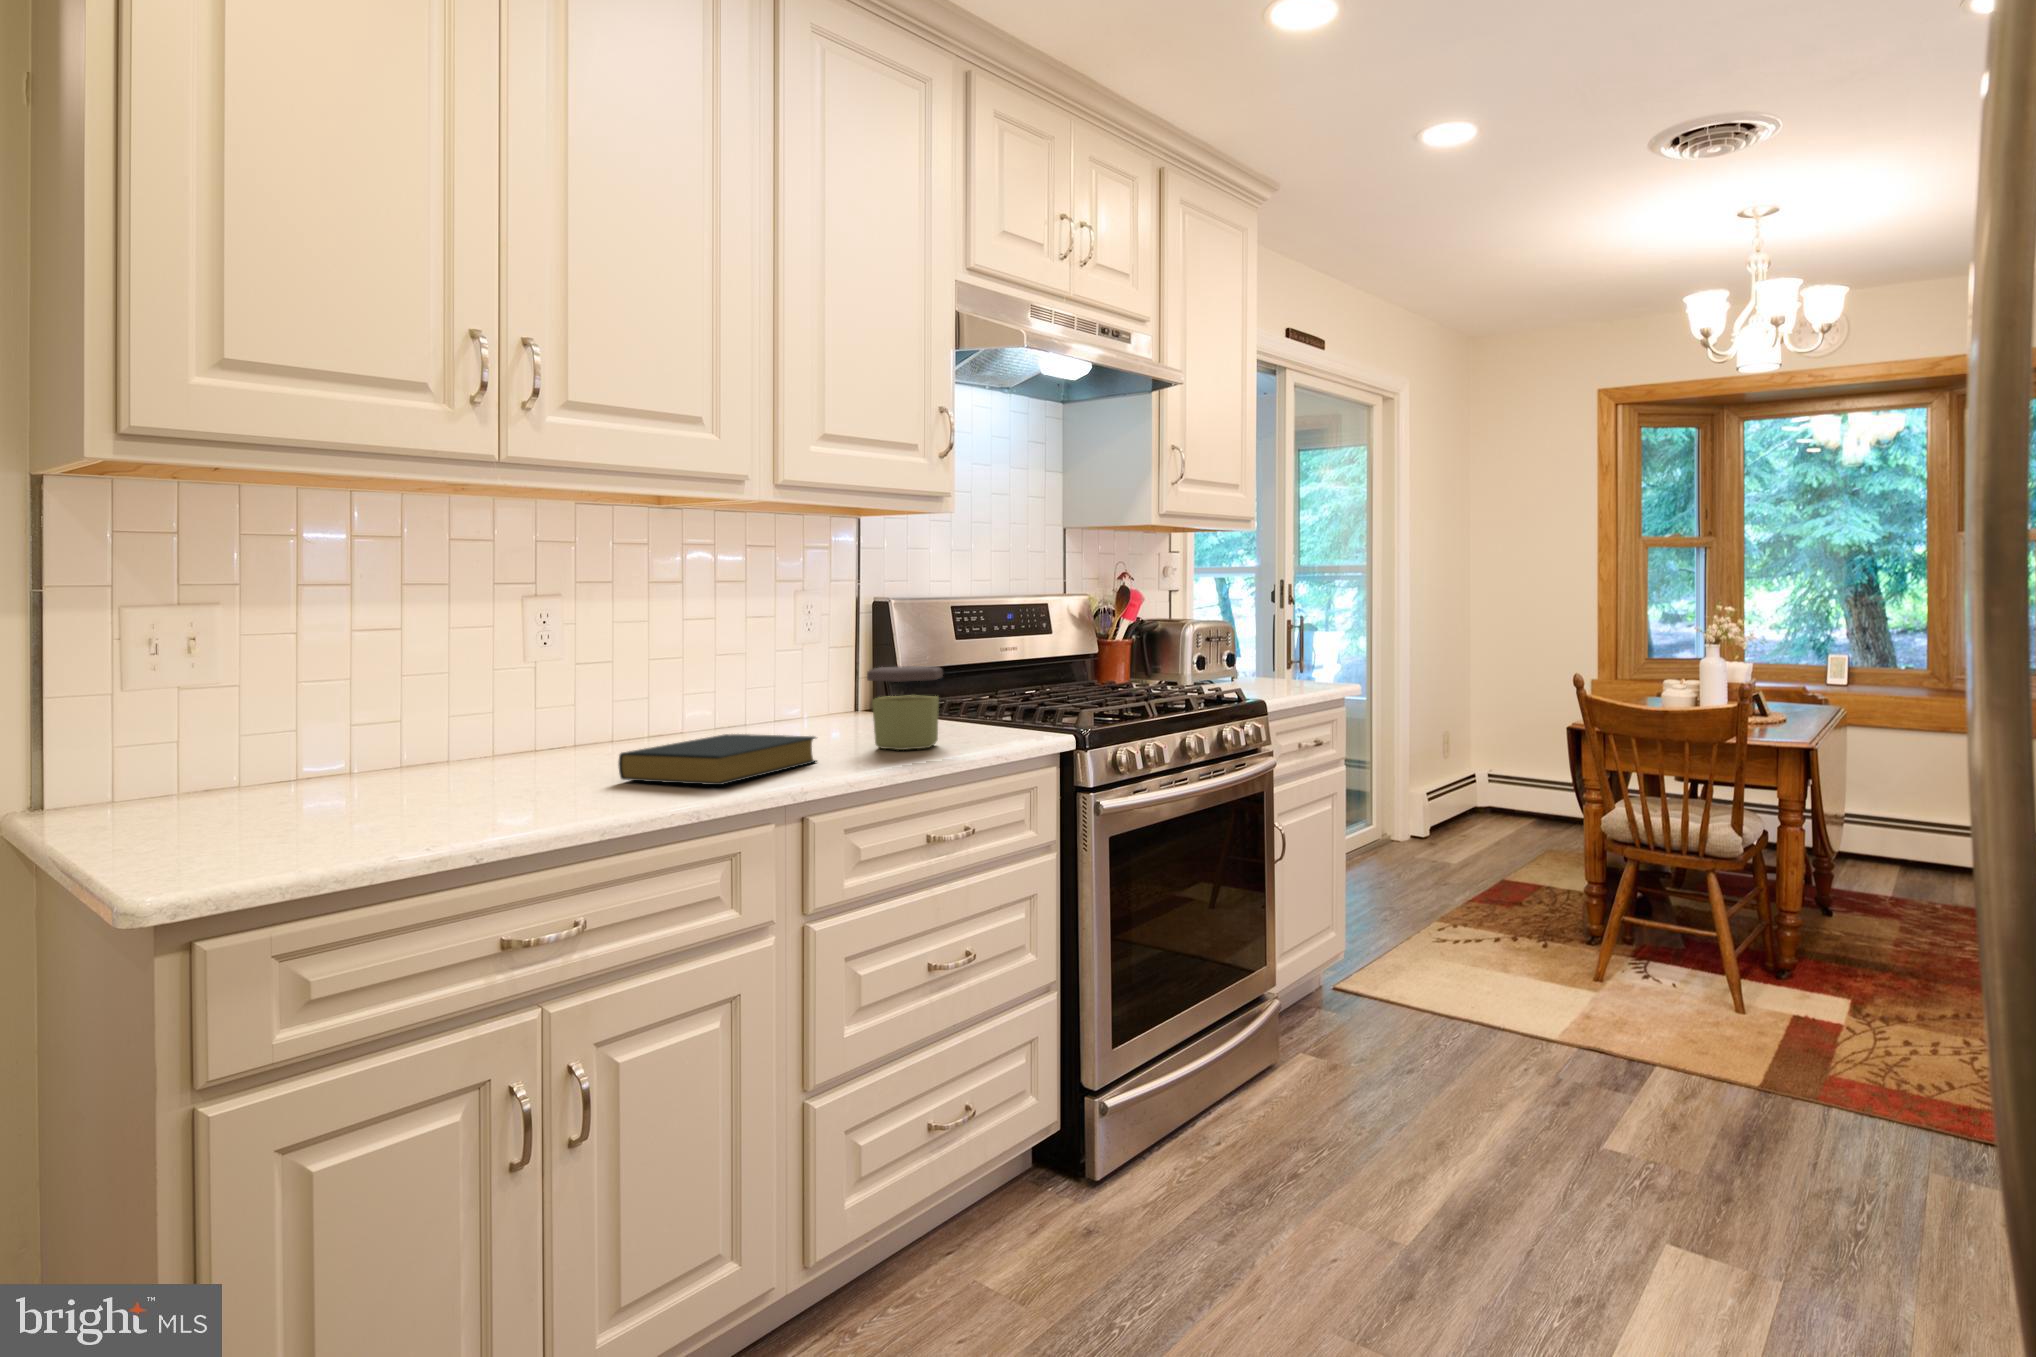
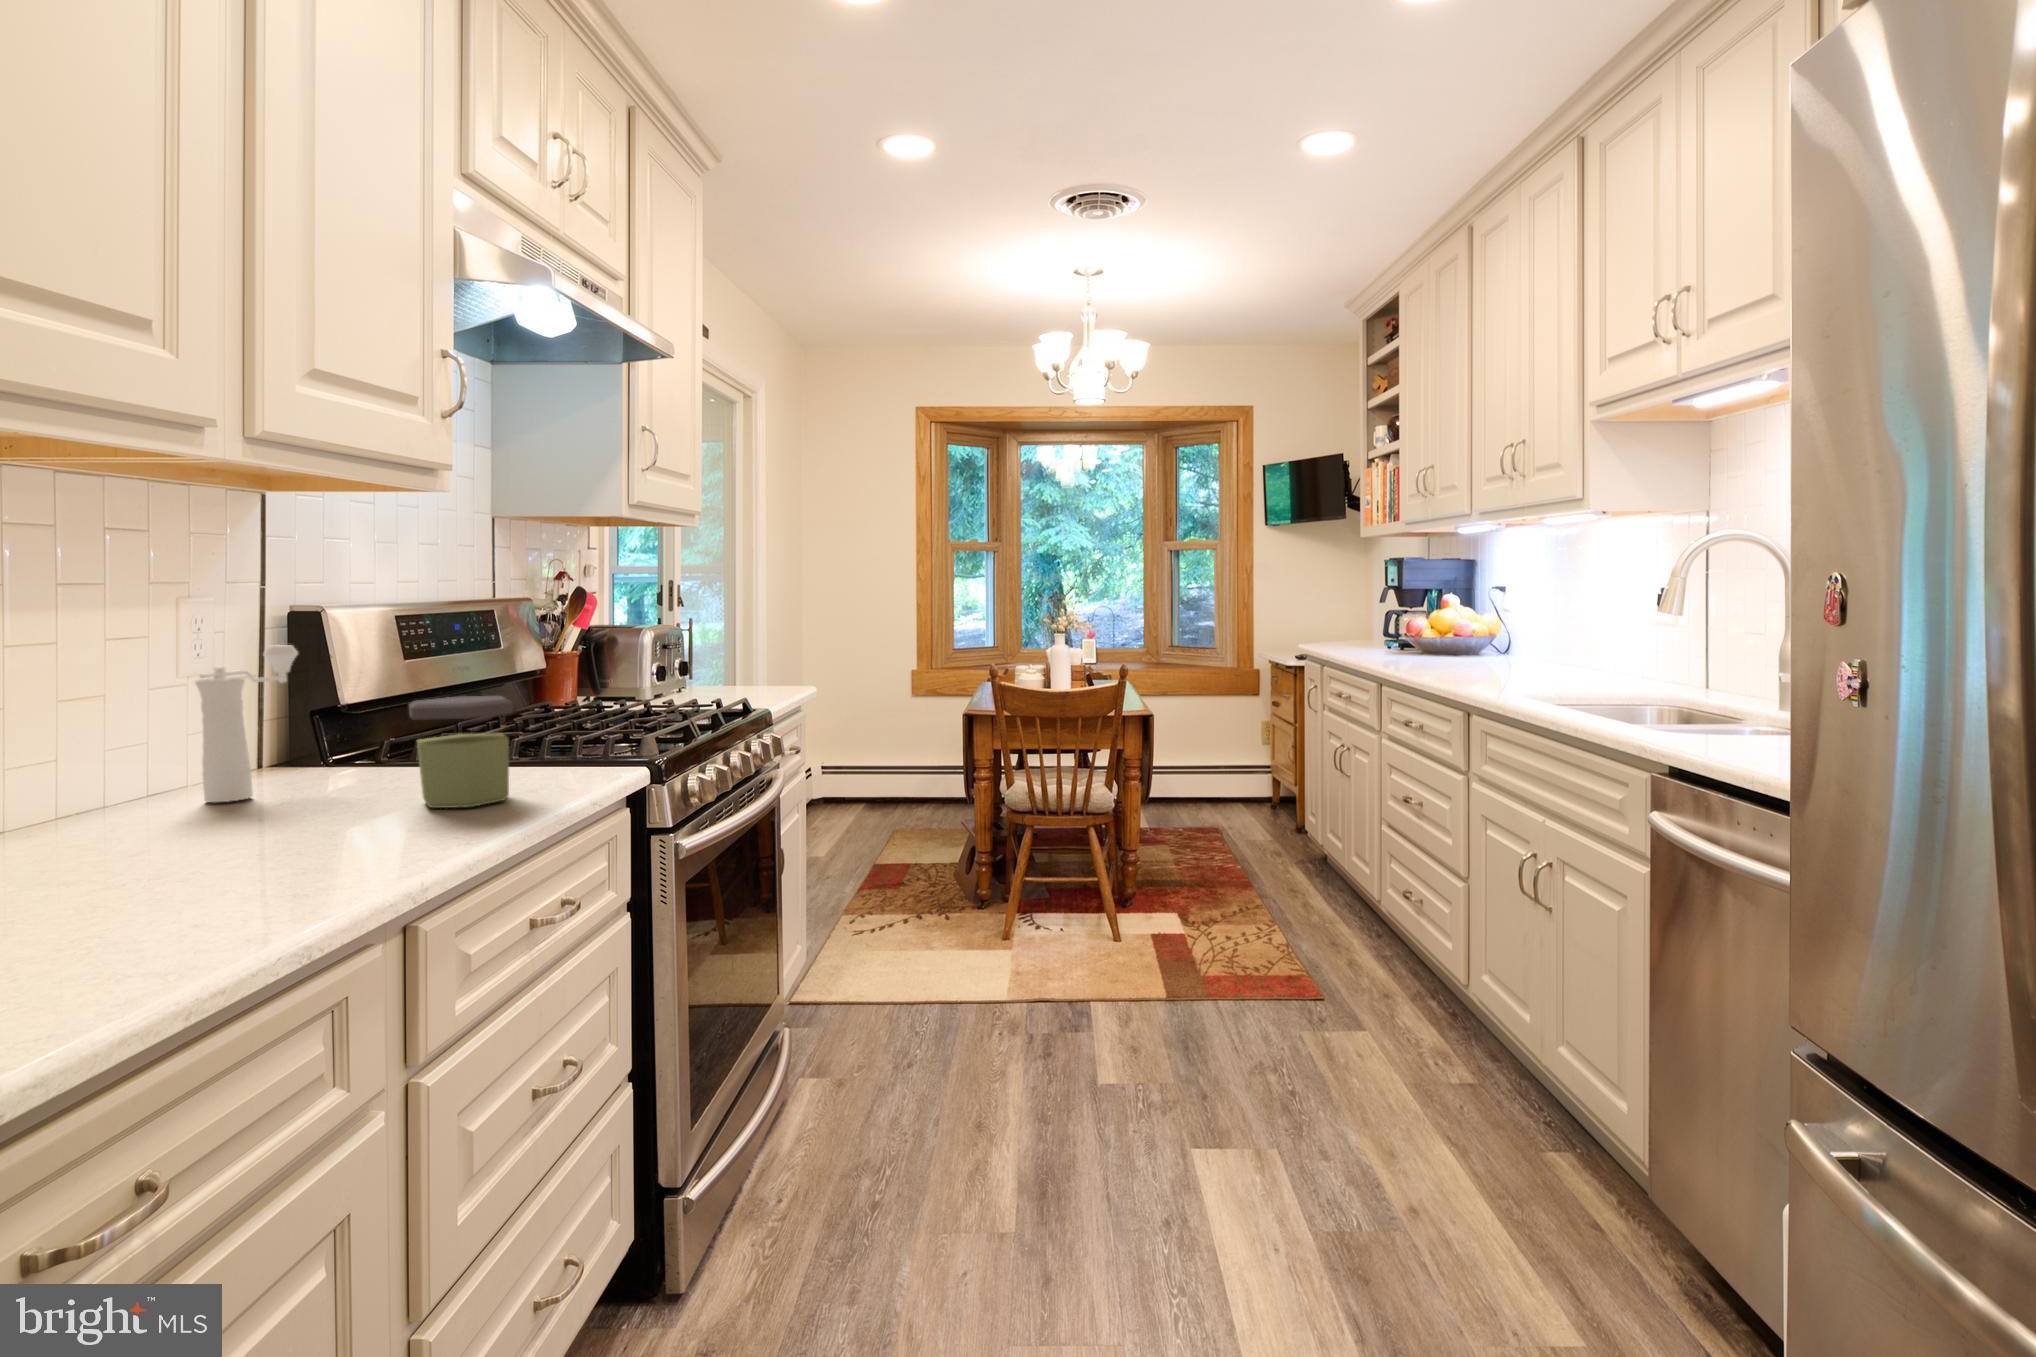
pepper mill: none [769,625,840,733] -> present [195,645,298,802]
hardback book: present [618,734,817,785] -> none [75,803,377,908]

